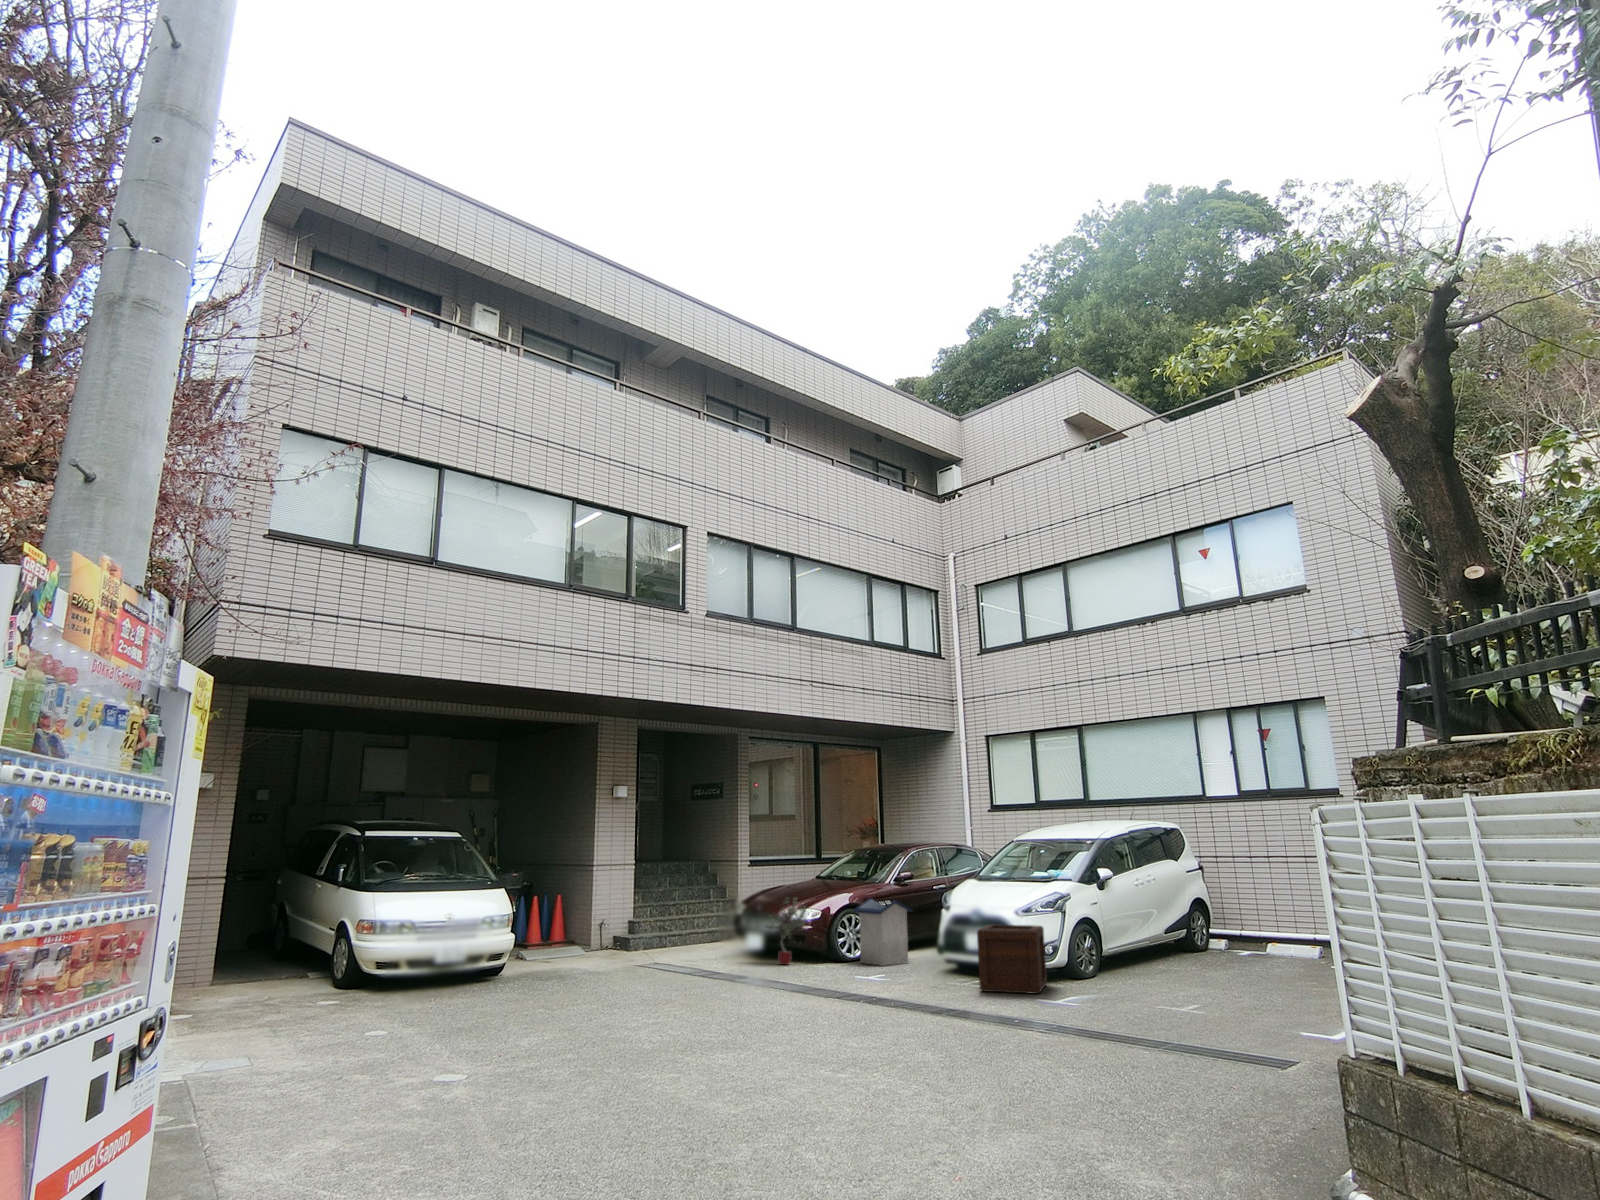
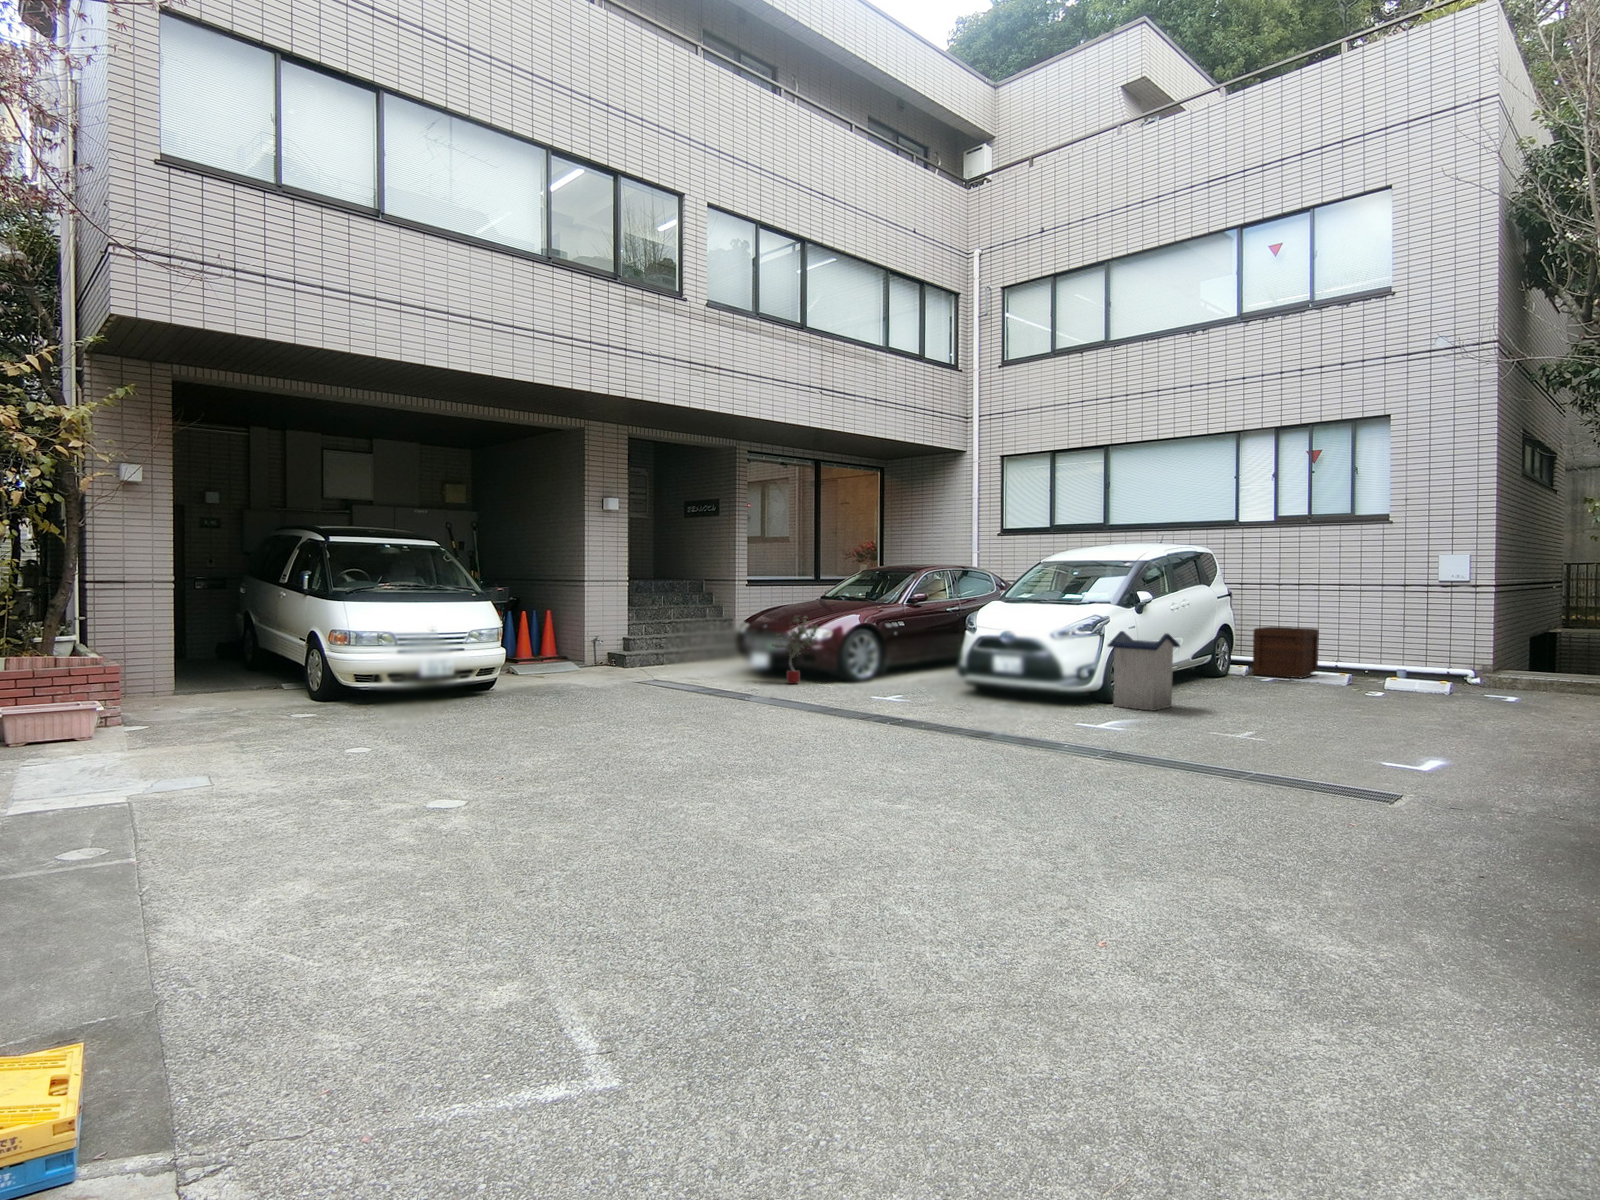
trash can: present [853,899,913,966] -> present [1108,631,1180,711]
wooden crate: present [977,925,1047,994] -> present [1252,626,1319,678]

